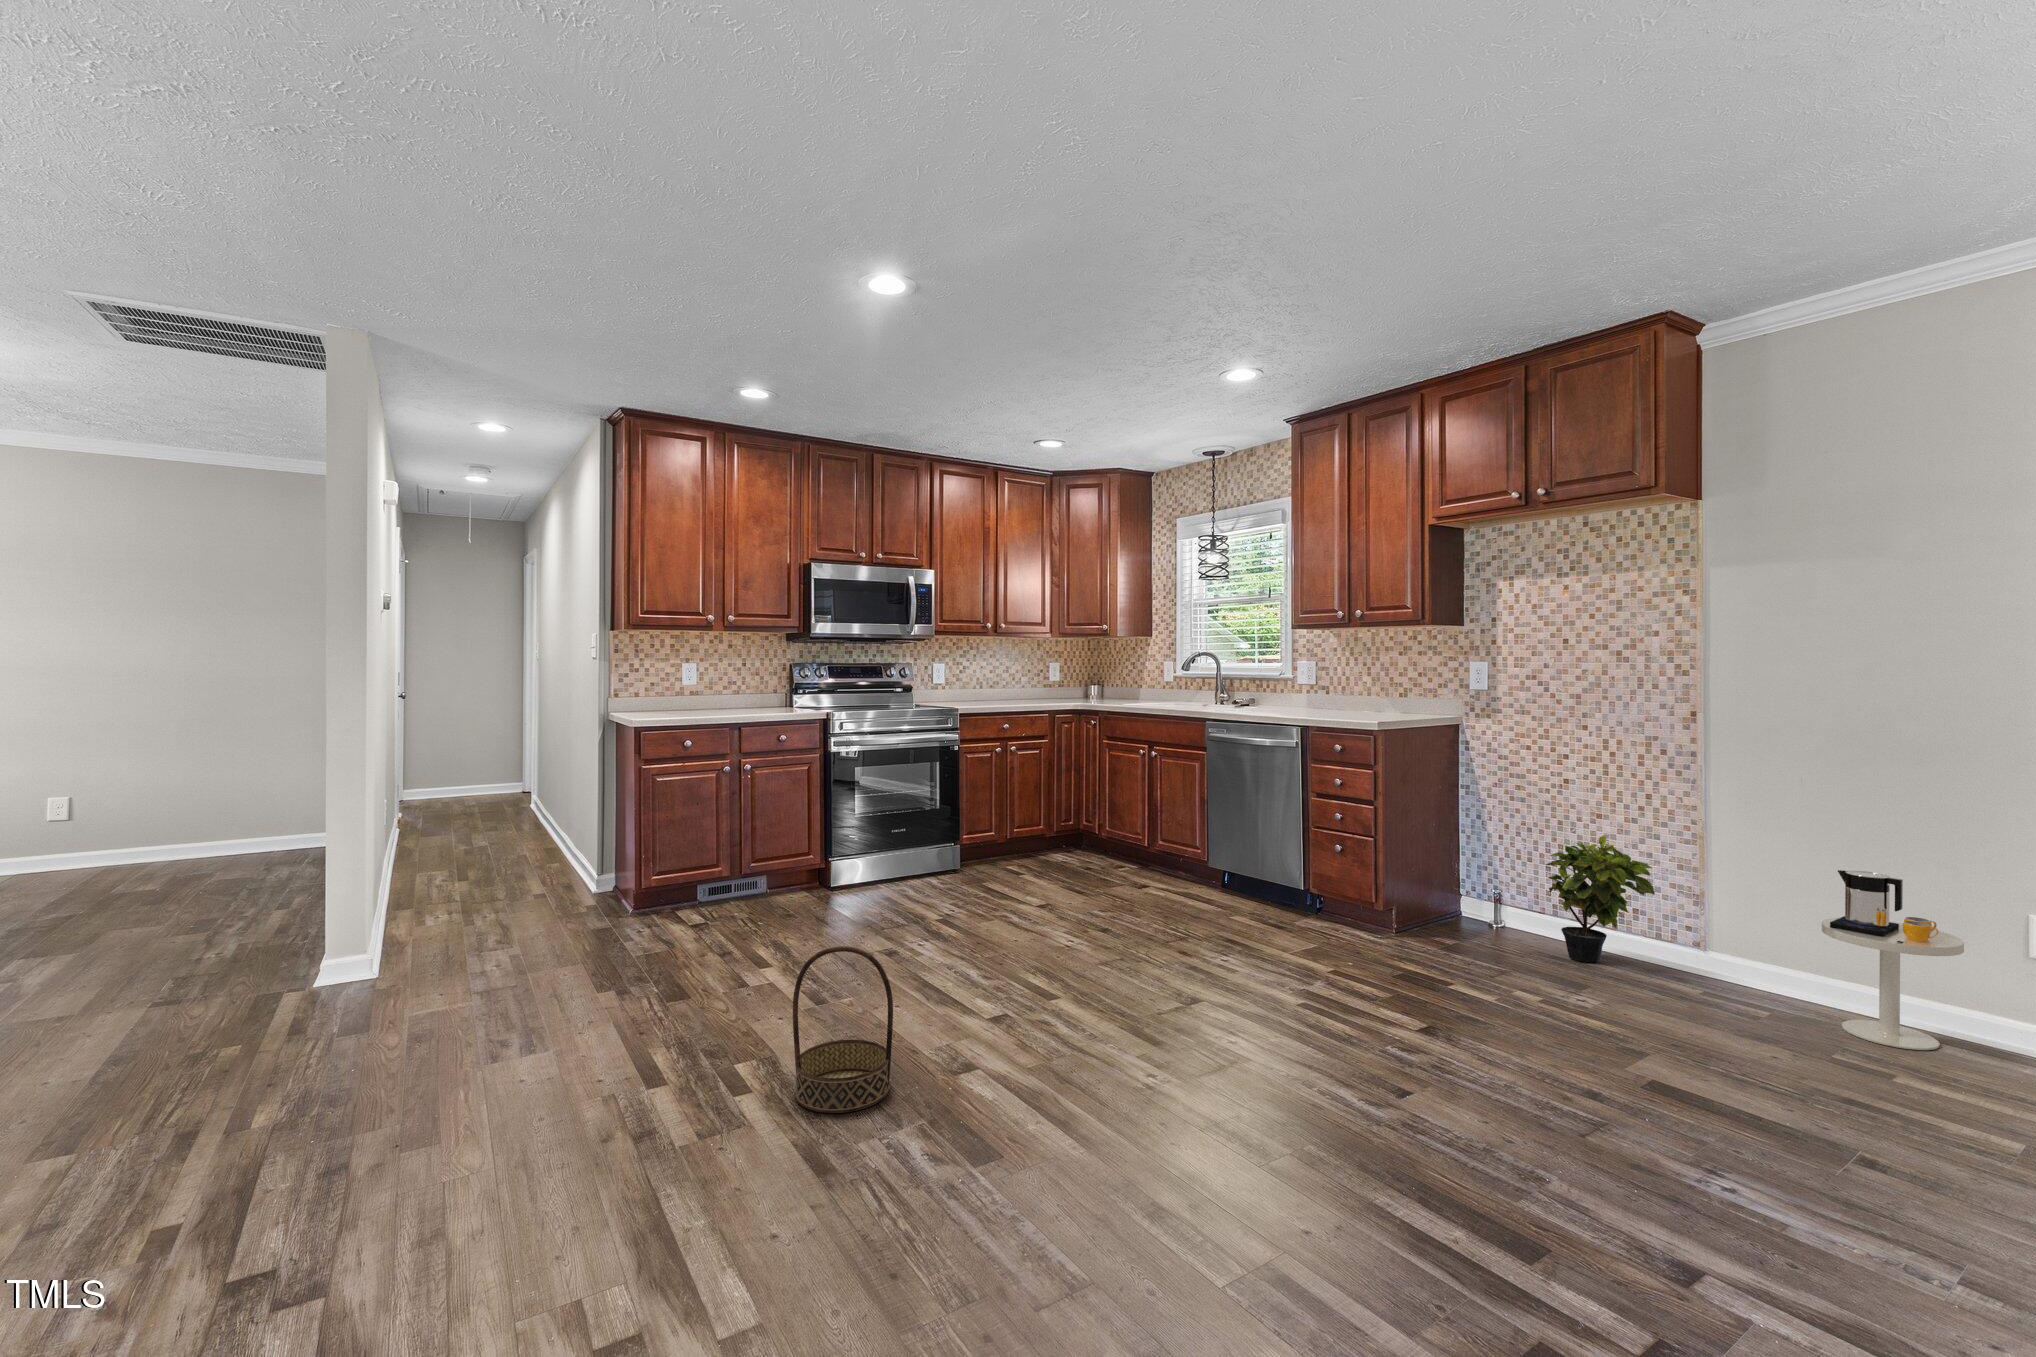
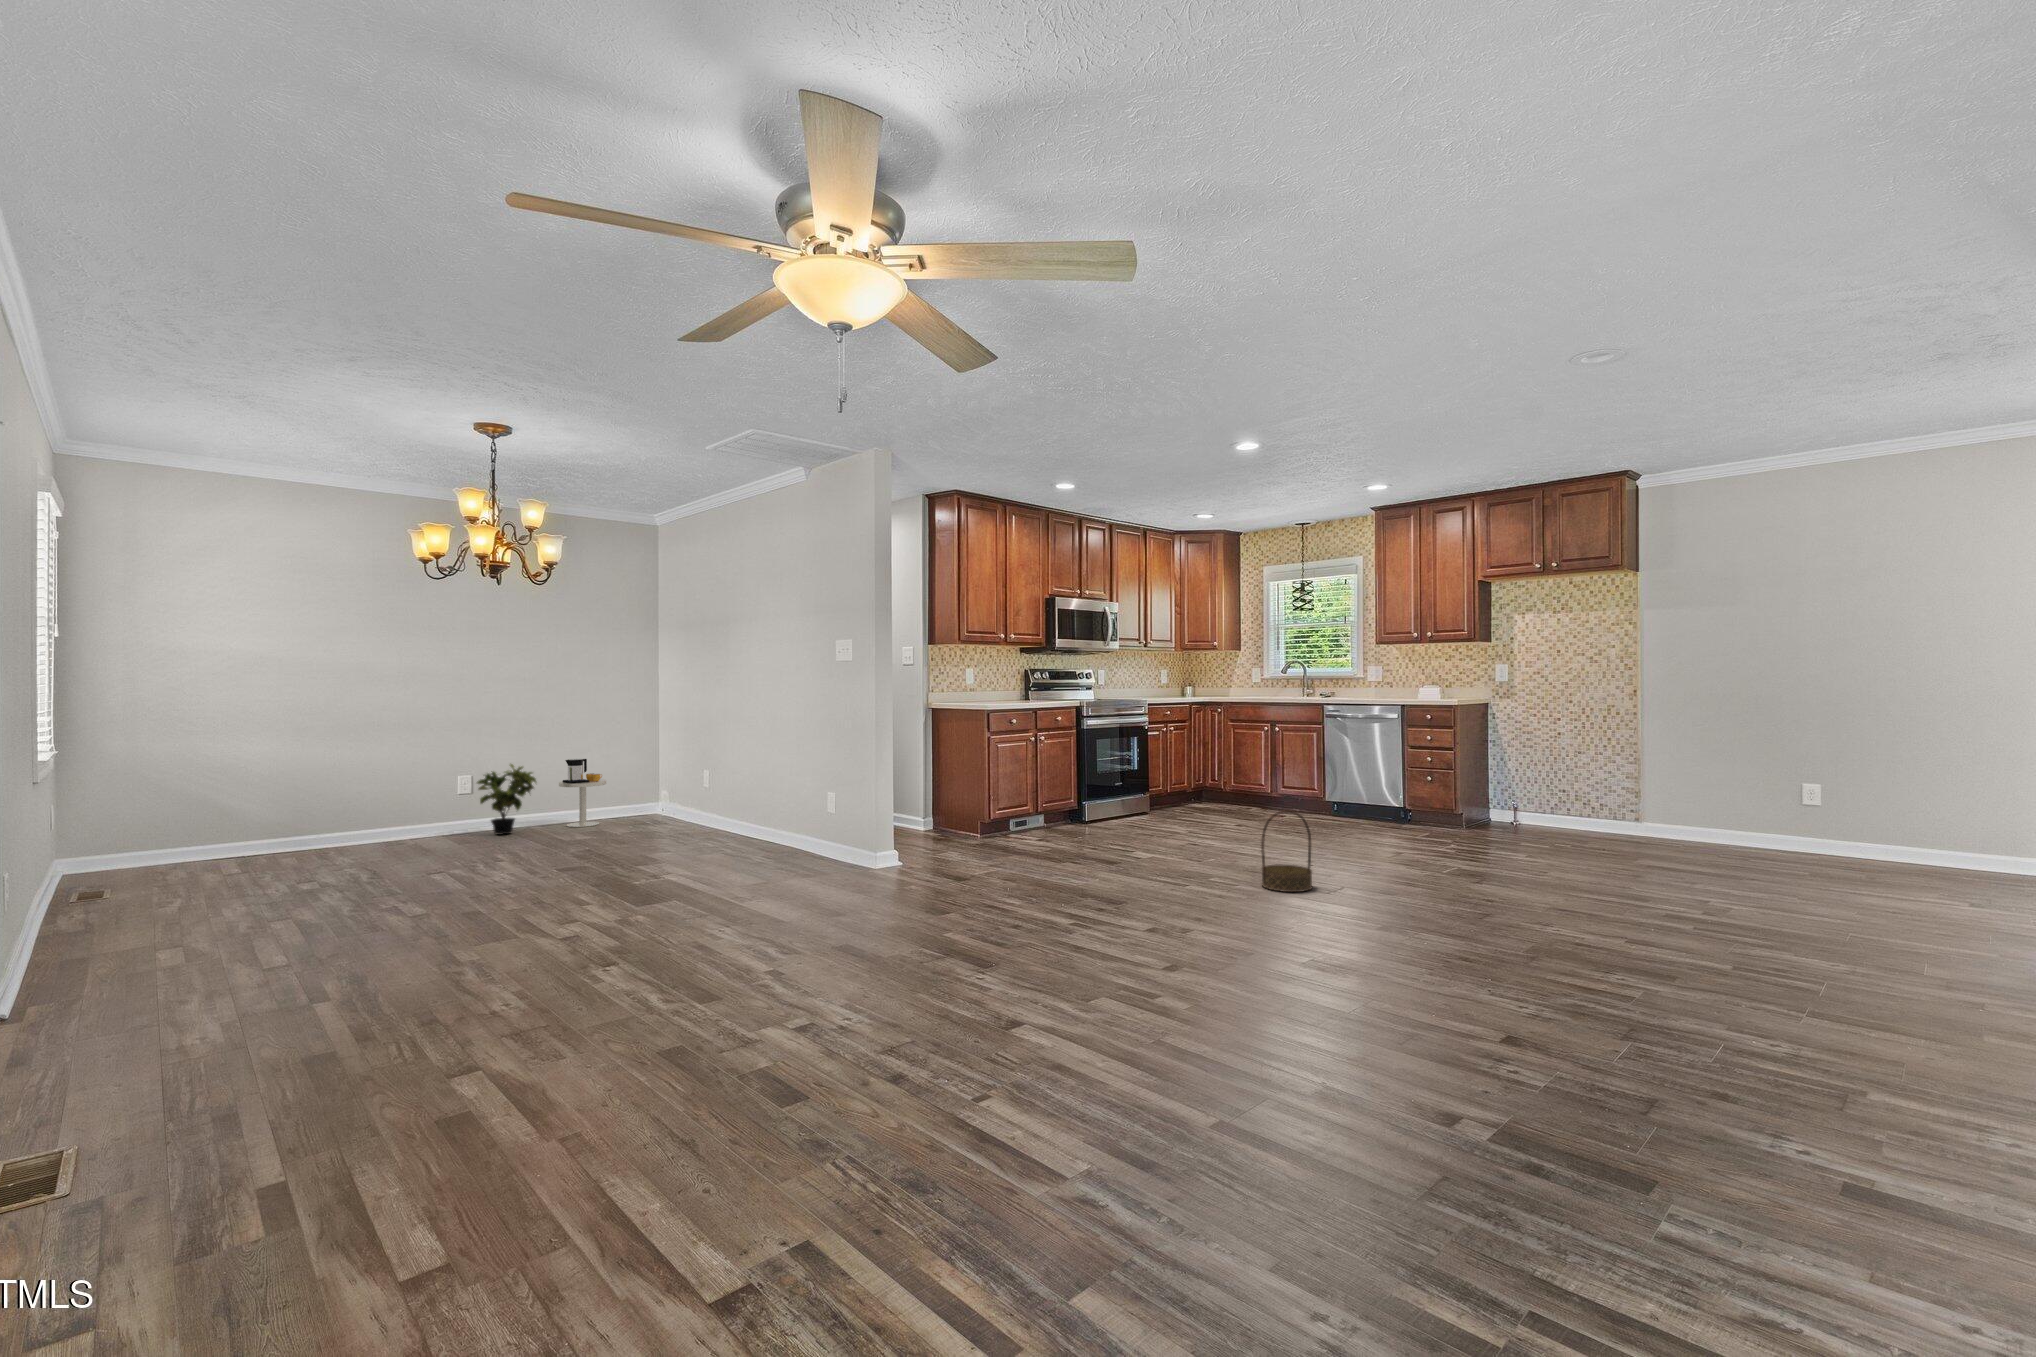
potted plant: present [1546,836,1655,963] -> present [477,764,536,835]
side table: present [1821,870,1964,1050] -> present [559,759,606,827]

